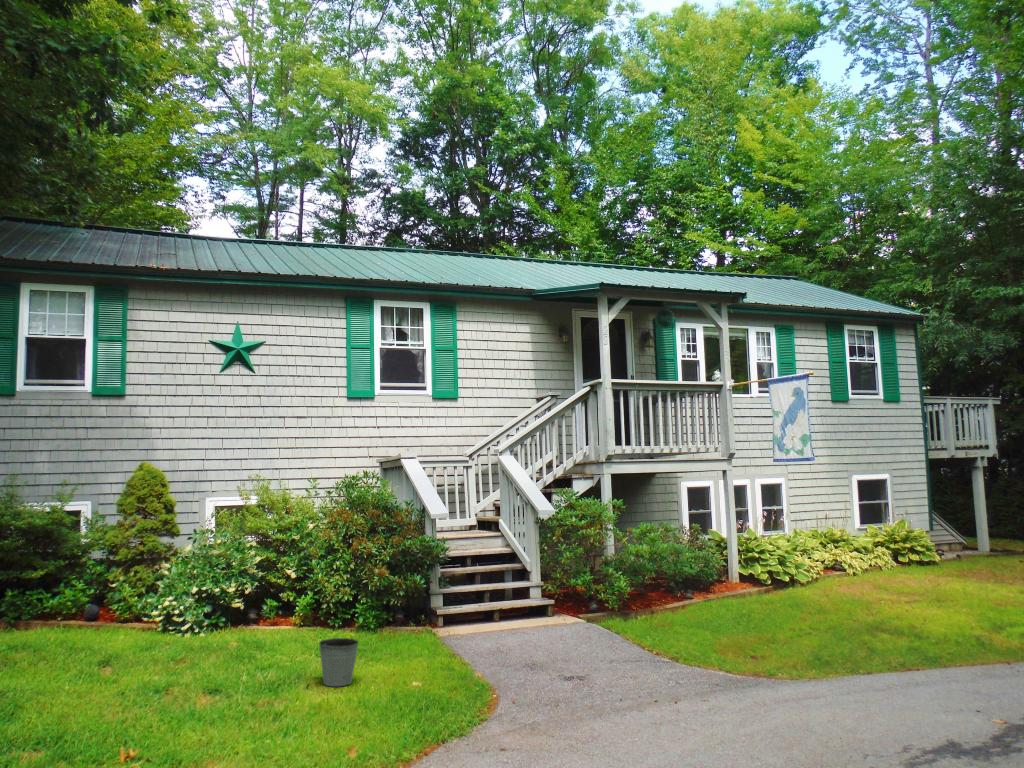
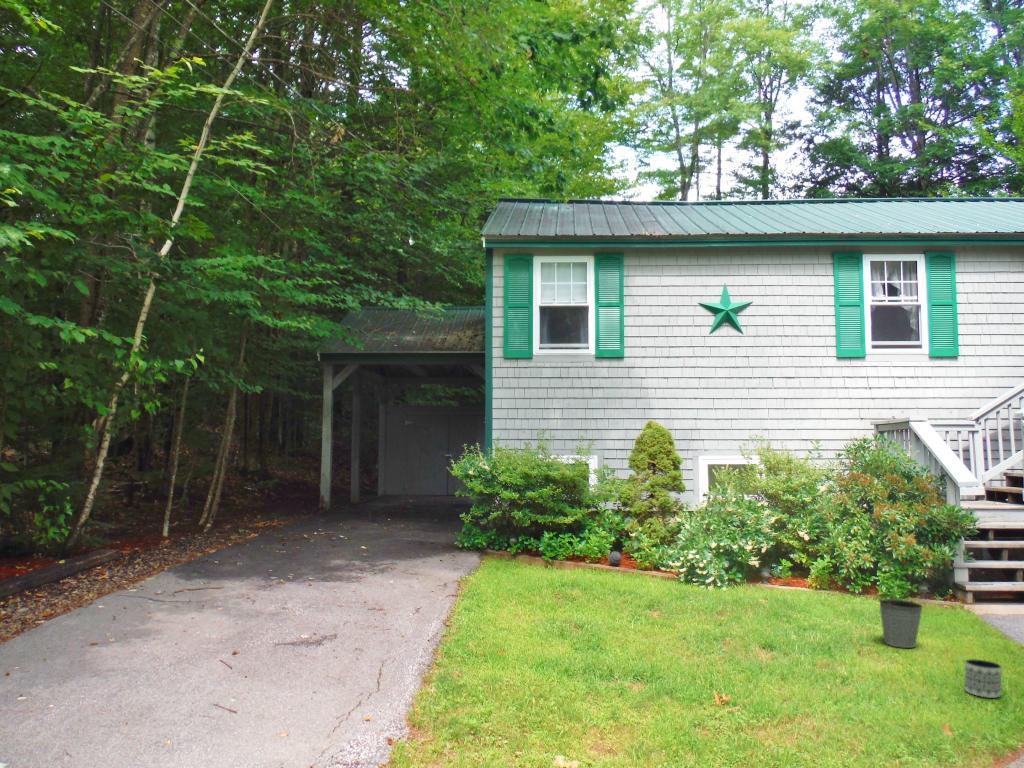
planter: none [368,695,400,733] -> present [965,659,1002,698]

